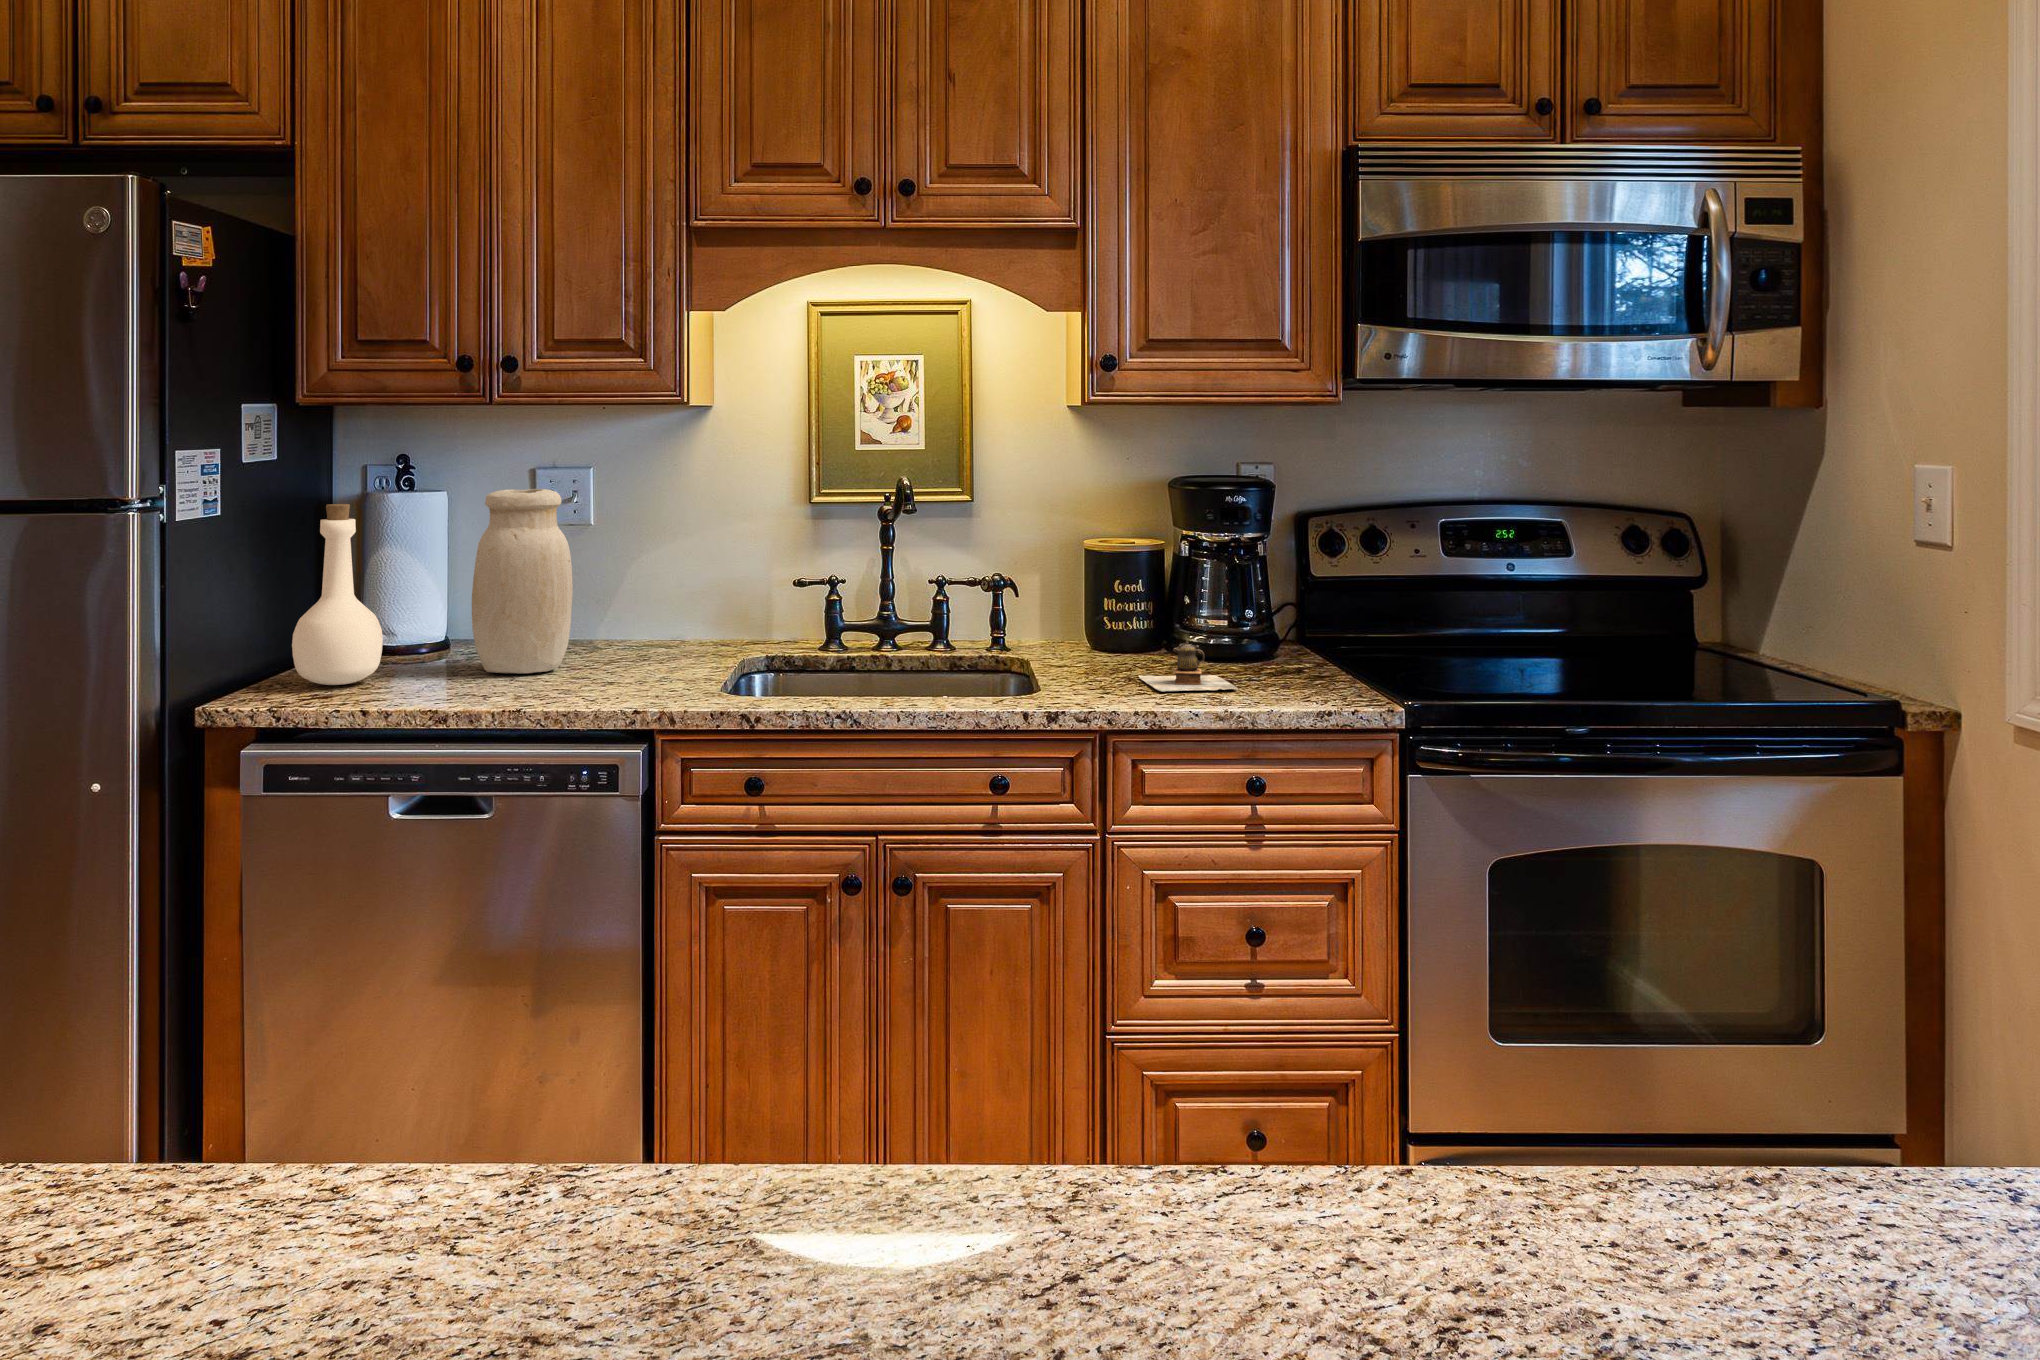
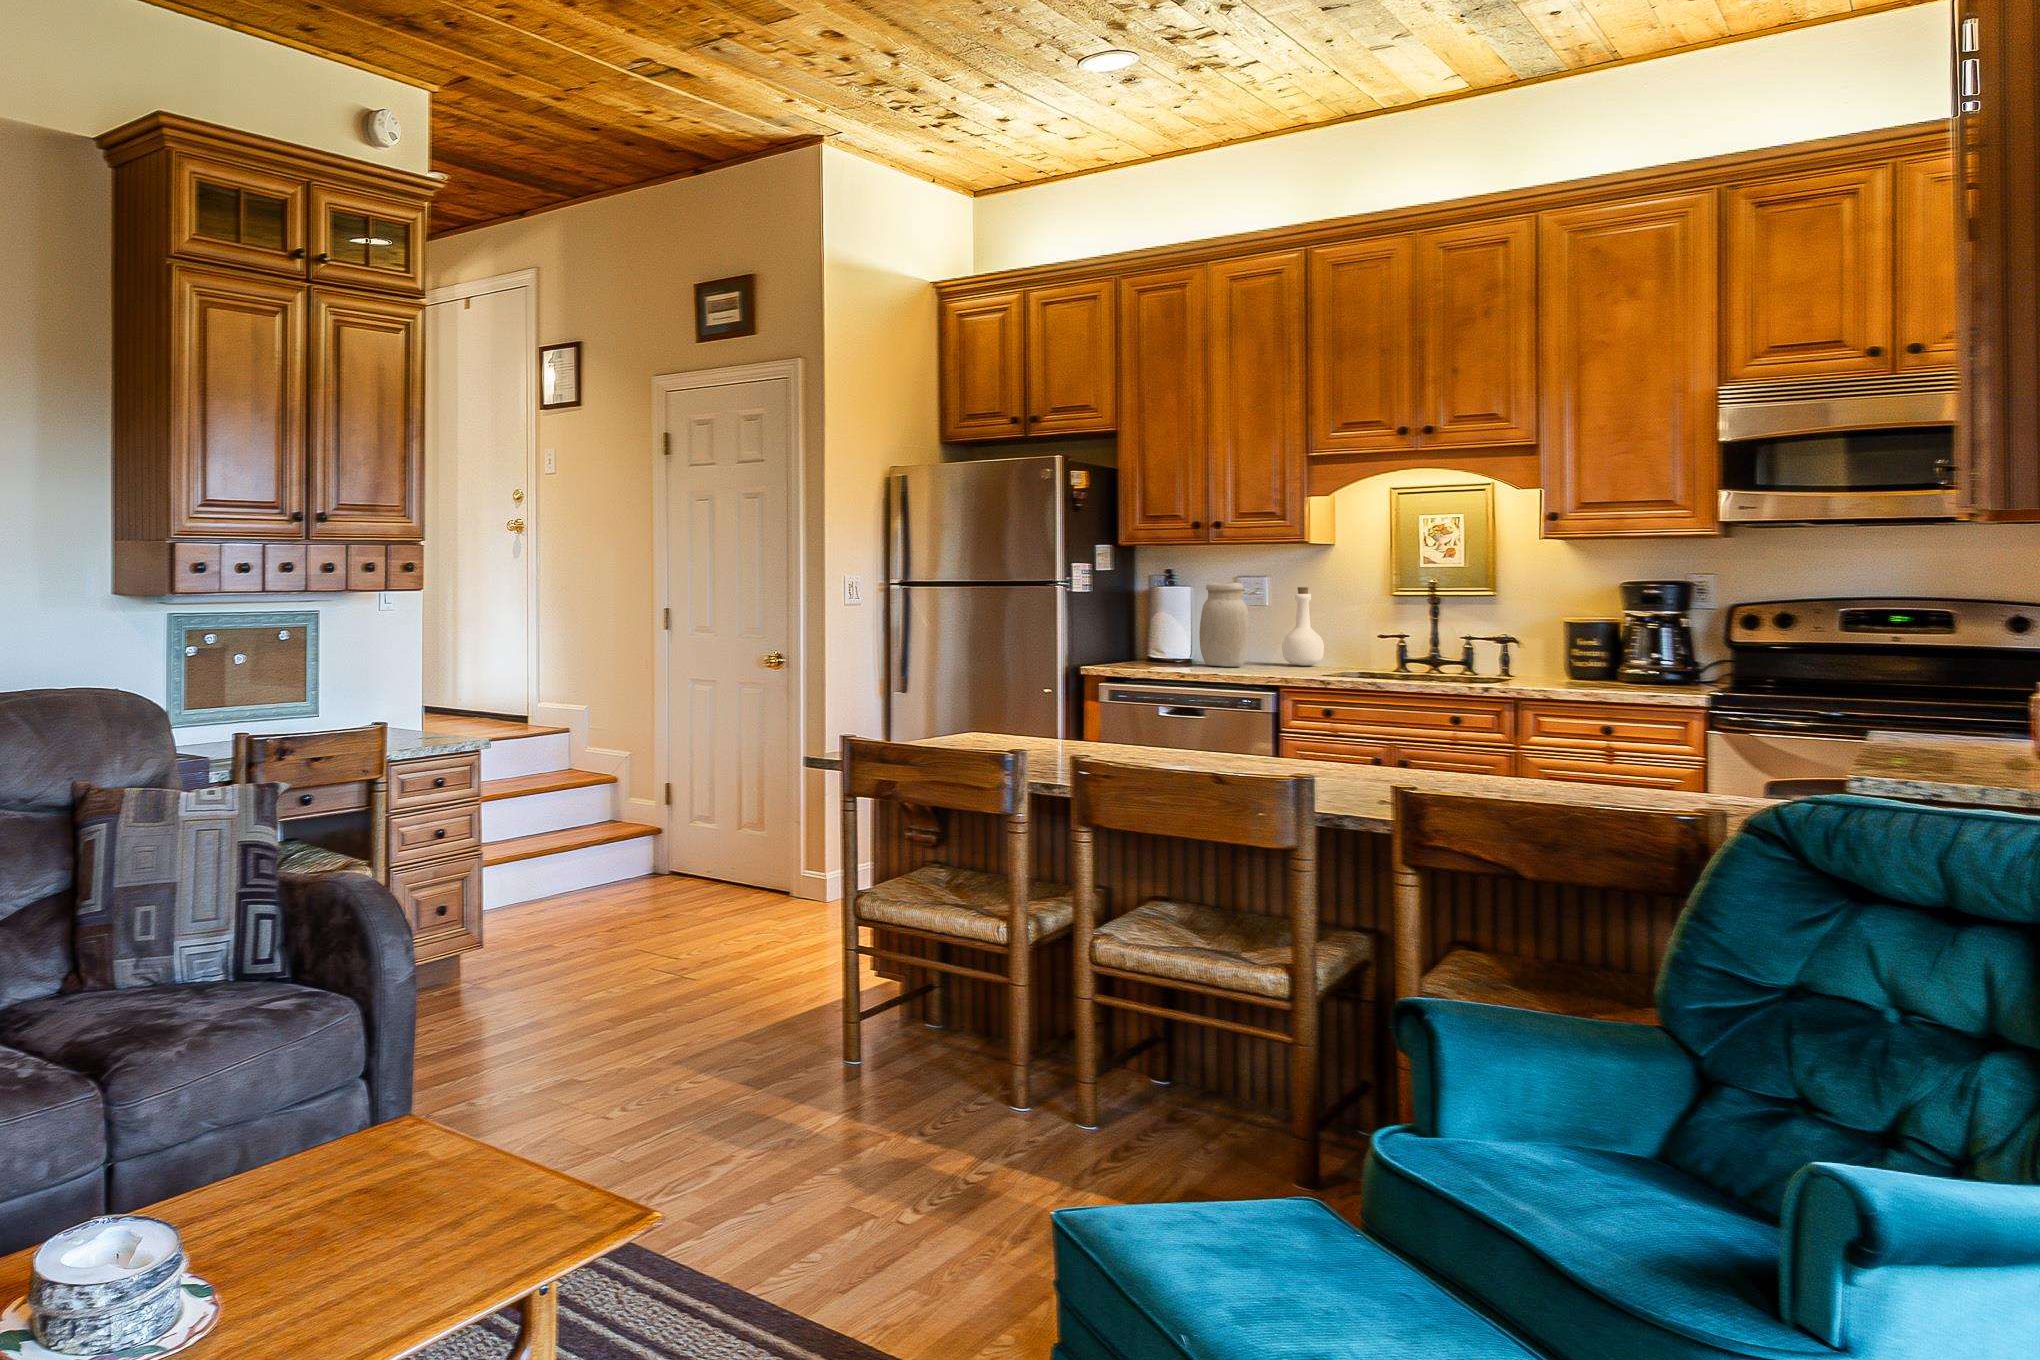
bottle: present [292,504,383,685] -> present [1282,587,1324,666]
teapot: present [1139,641,1238,692] -> none [1564,664,1621,689]

